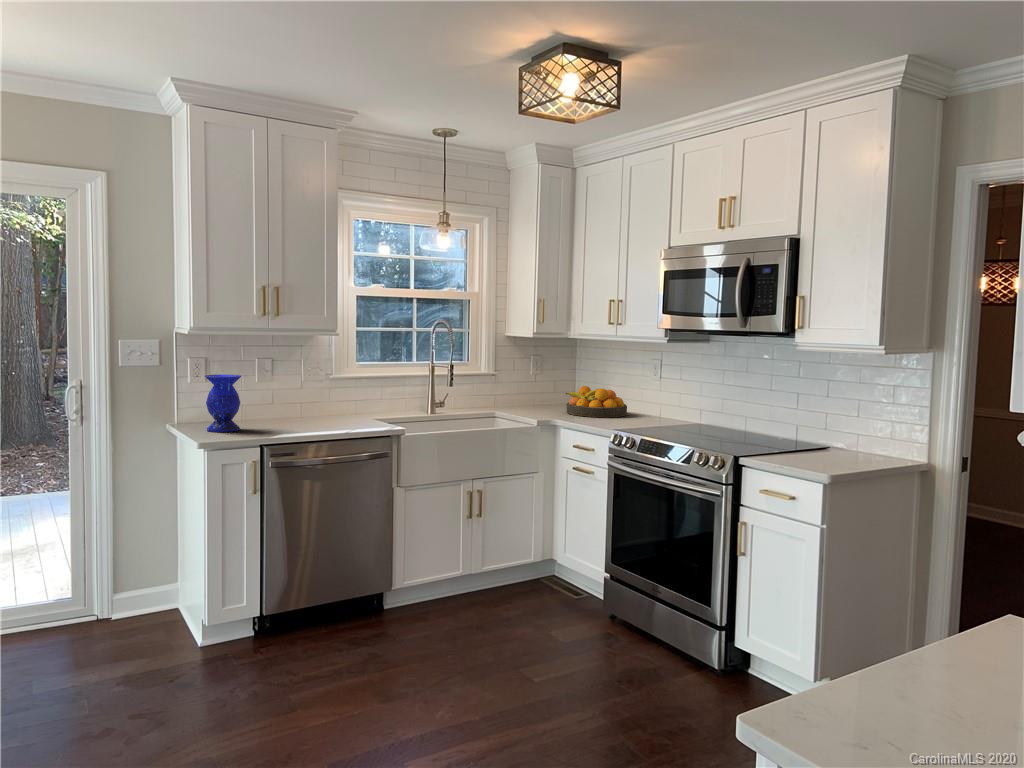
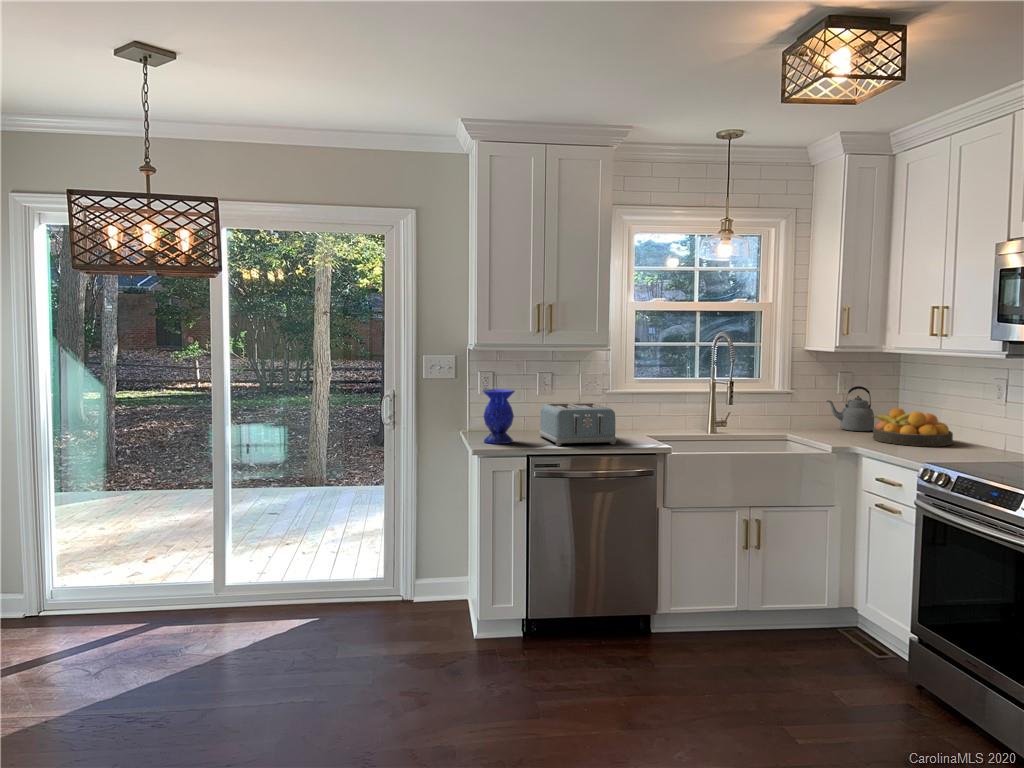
kettle: none [525,368,563,407] -> present [826,386,874,431]
toaster: none [264,387,349,431] -> present [539,403,617,446]

